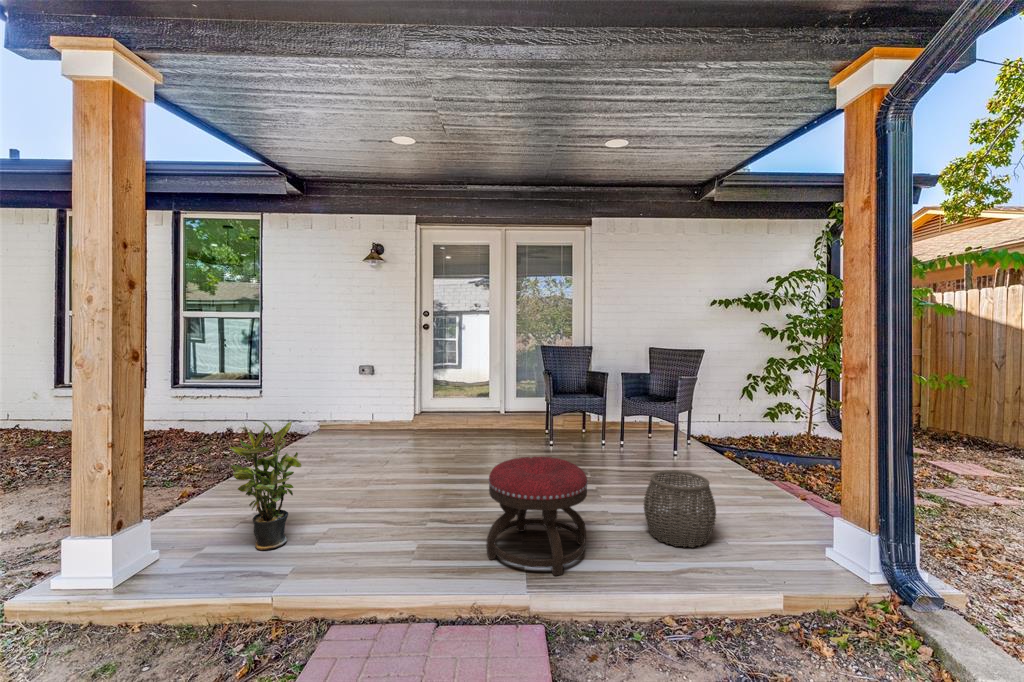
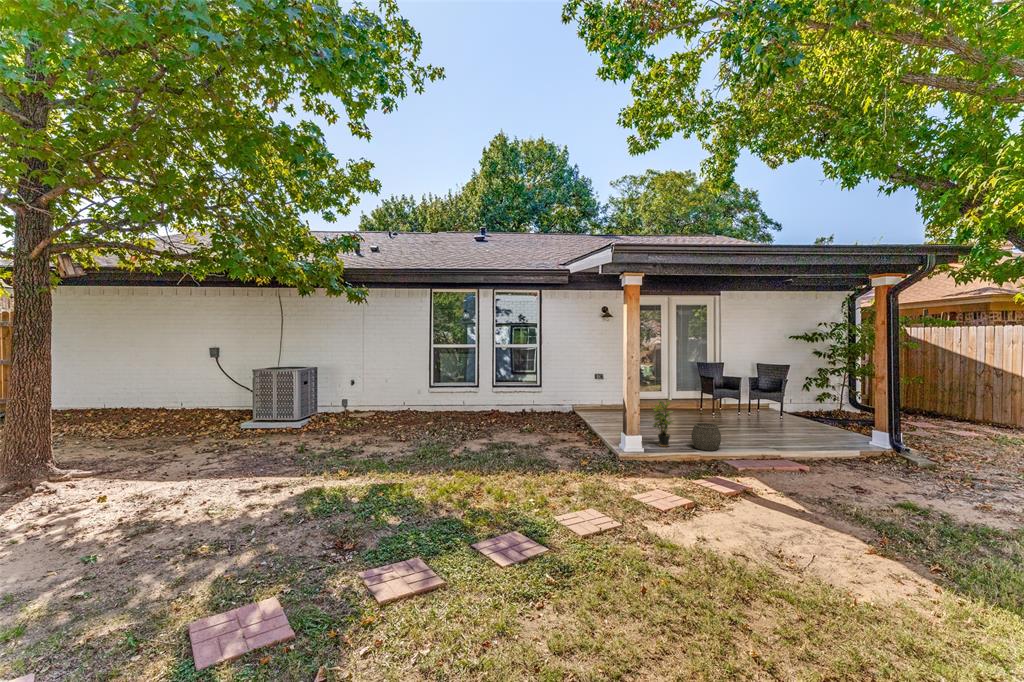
ottoman: present [486,456,588,576] -> none [746,412,788,451]
woven basket: present [644,470,716,547] -> present [691,423,721,451]

